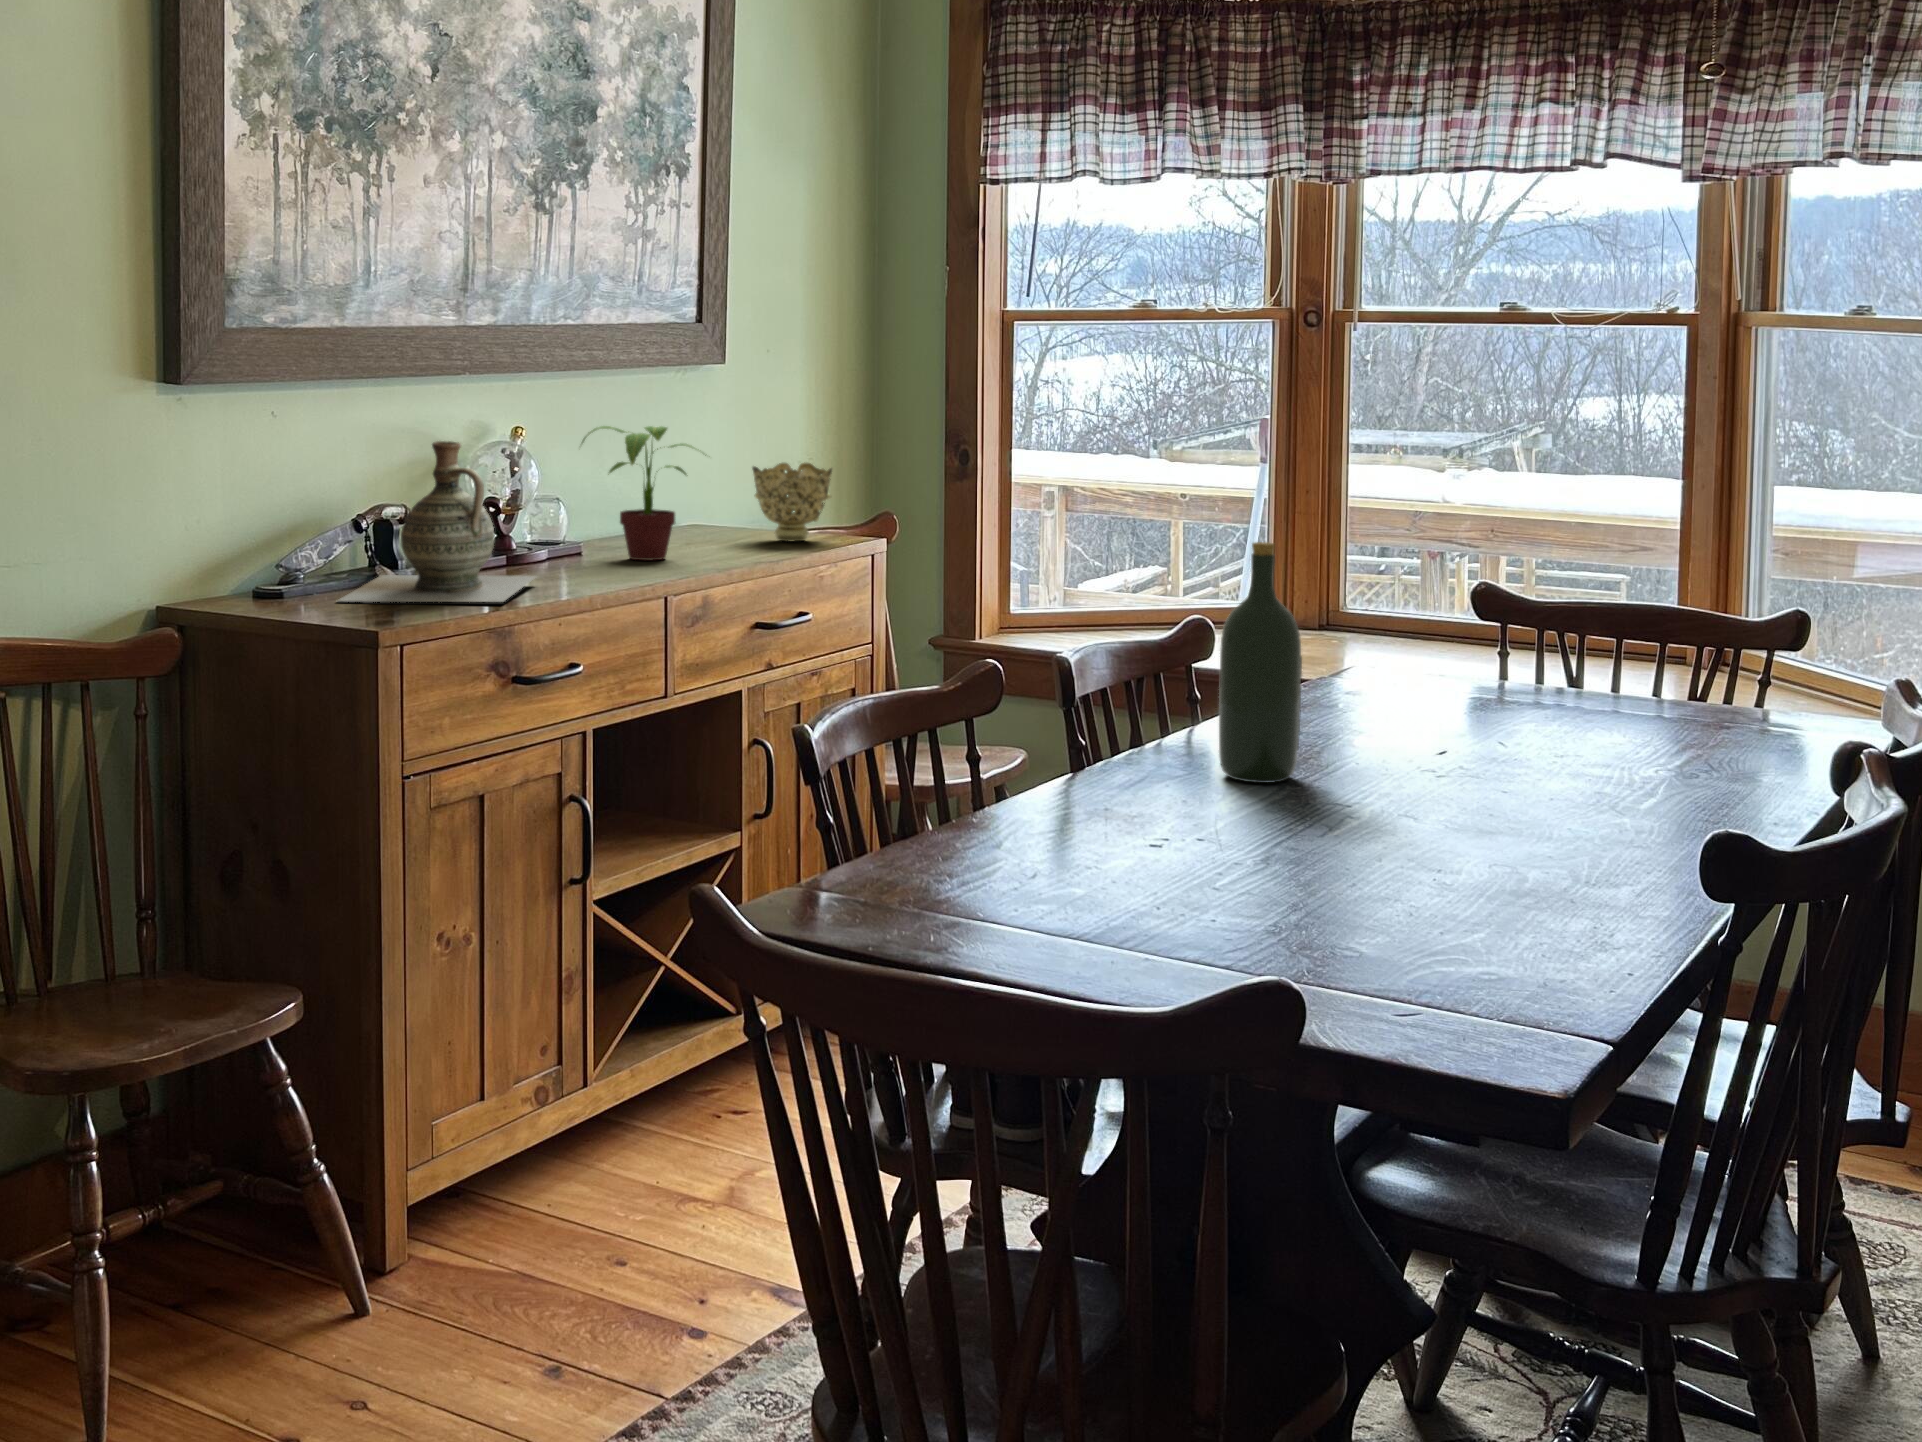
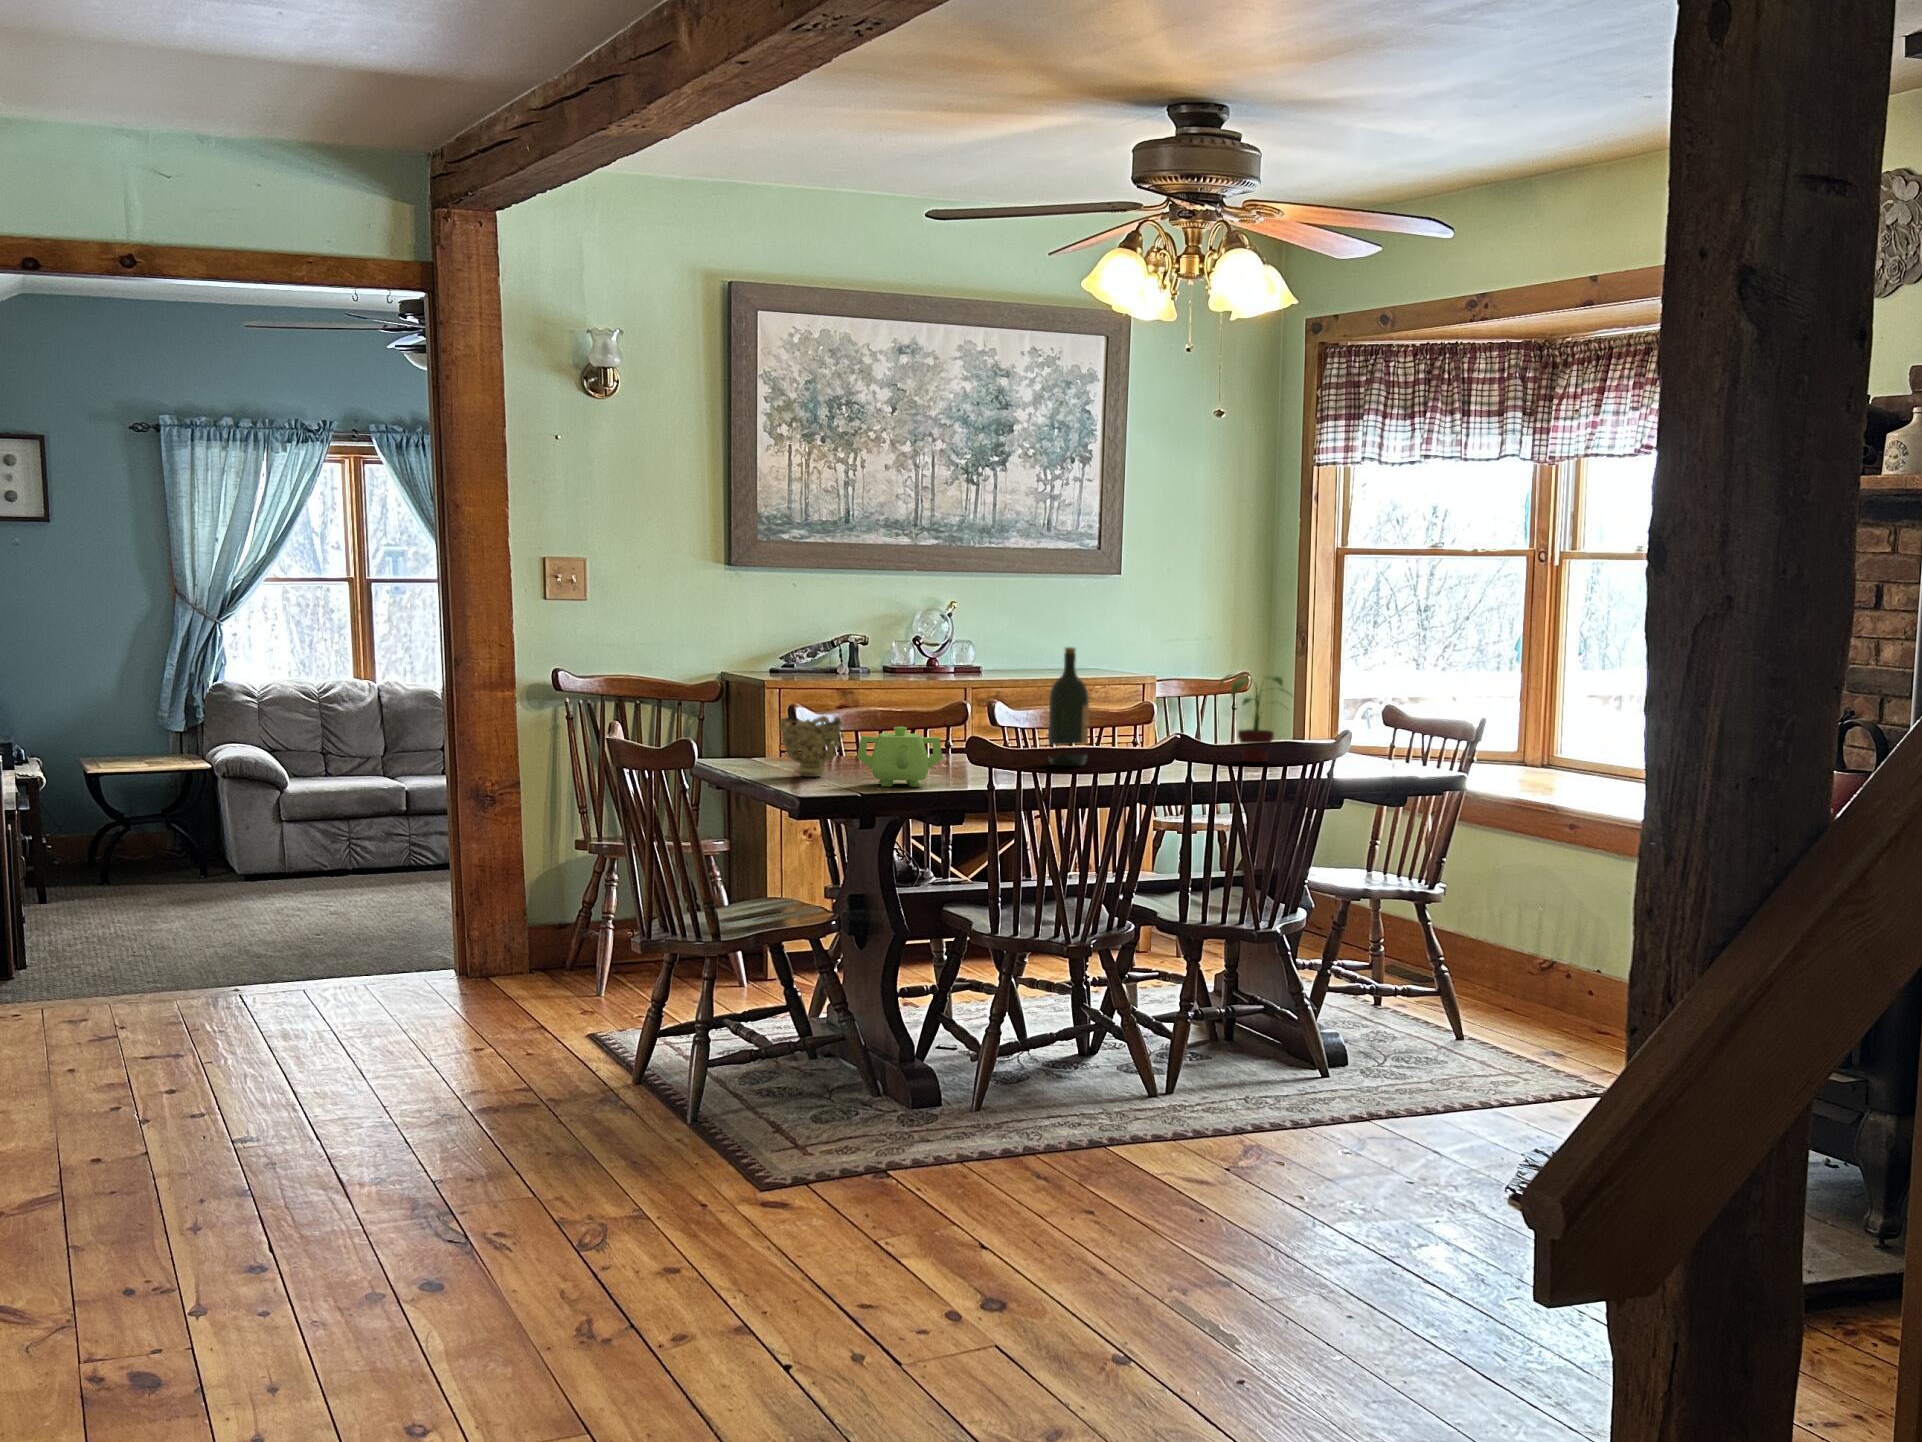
potted plant: present [582,426,706,560] -> present [1220,674,1288,762]
ceramic jug: present [339,441,536,602] -> none [787,599,901,677]
decorative bowl: present [752,462,832,541] -> present [779,716,844,777]
teapot: none [1259,792,1452,946] -> present [857,727,943,787]

